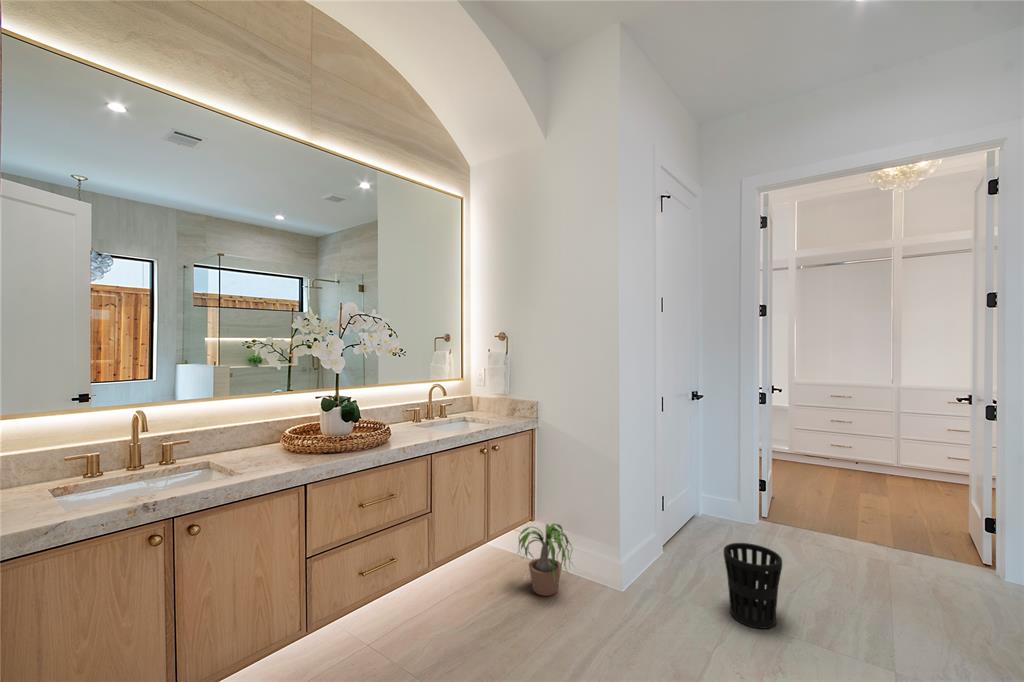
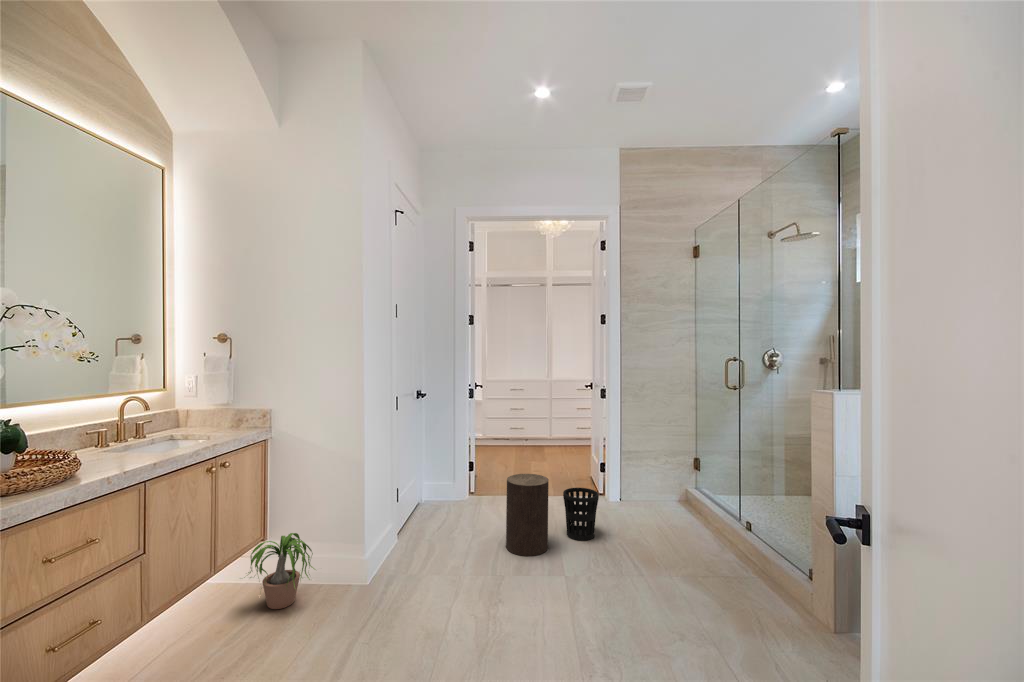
stool: none [809,506,879,624] -> present [506,474,549,556]
wastebasket: present [724,543,782,628] -> present [563,488,599,540]

